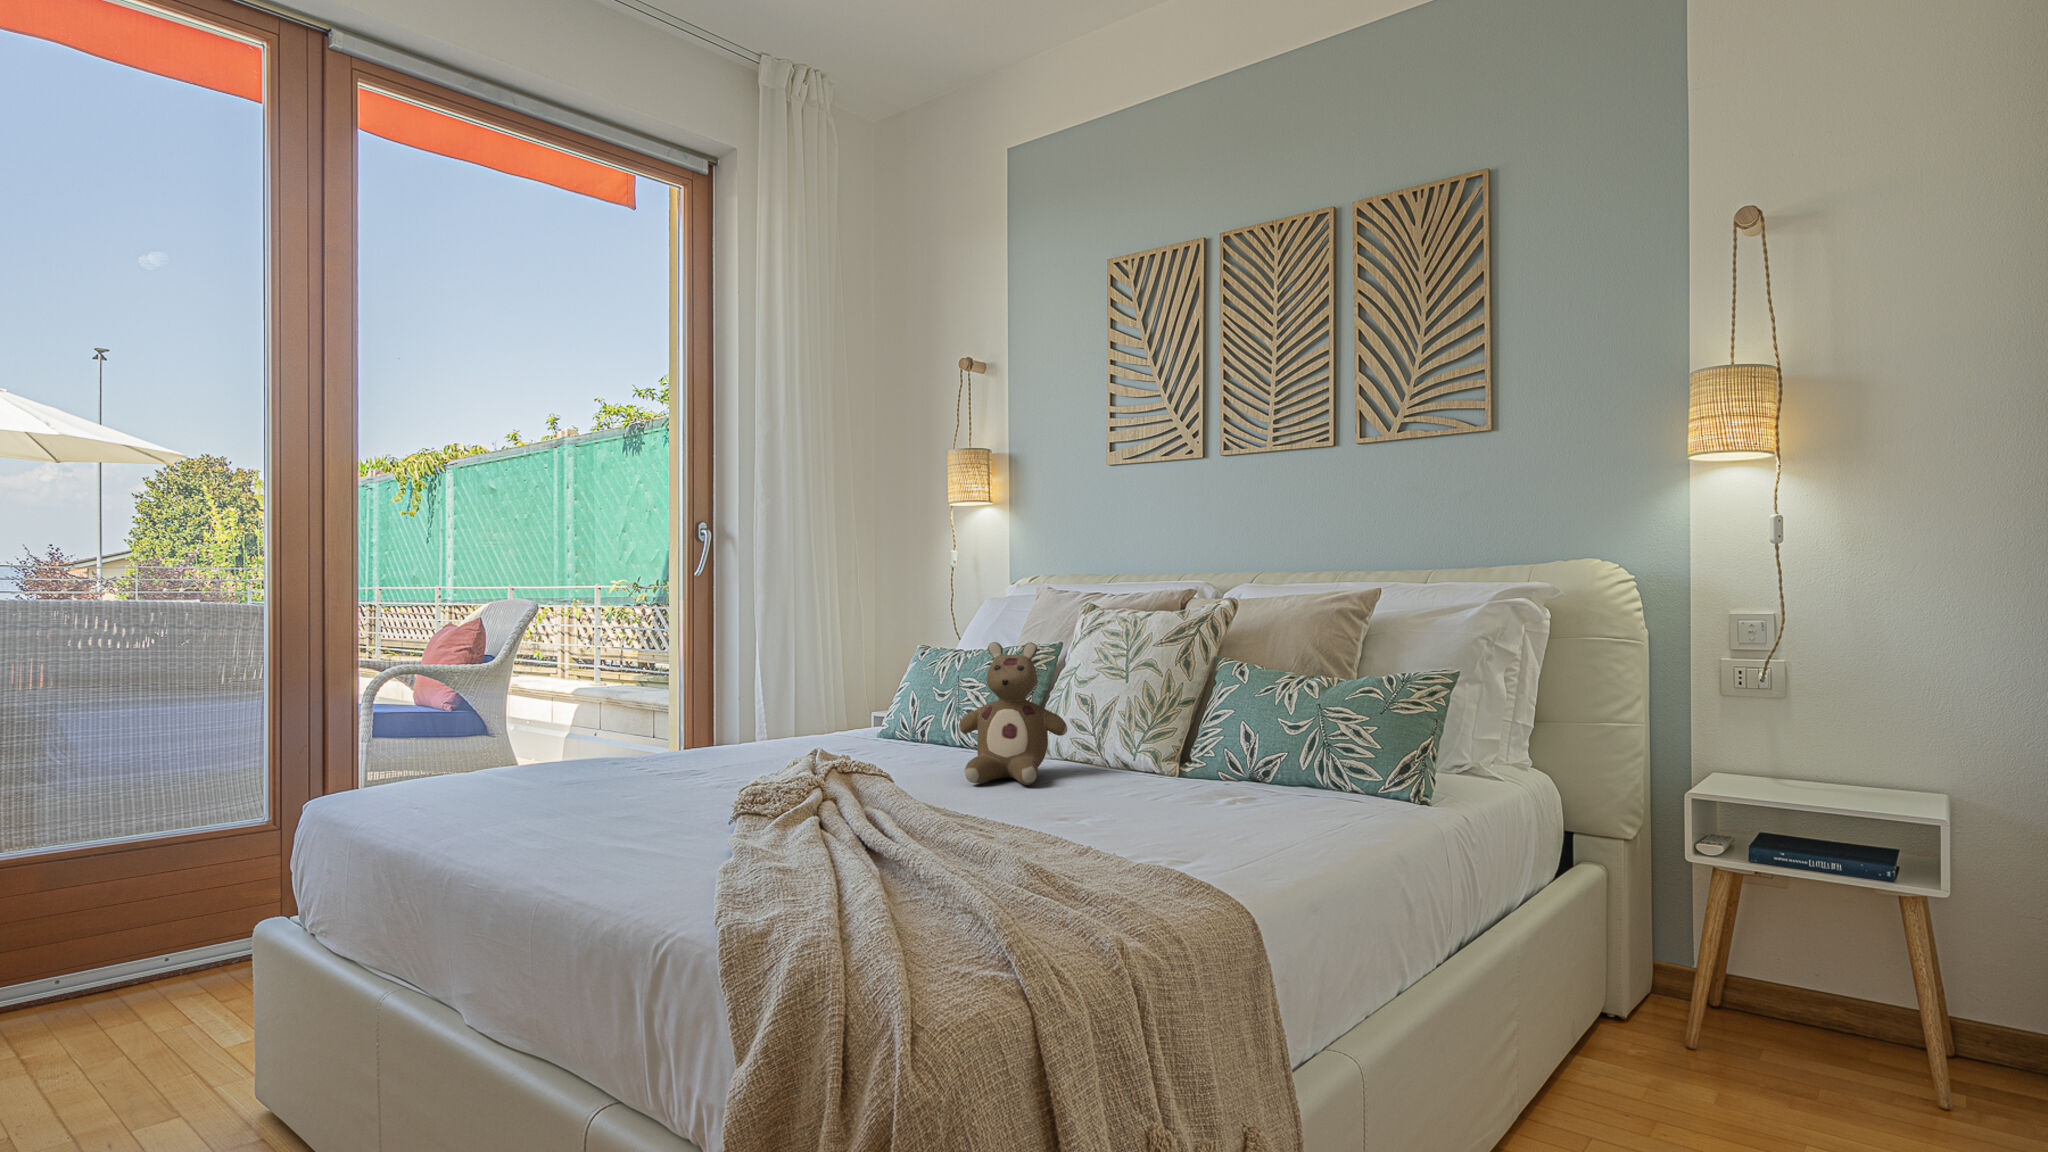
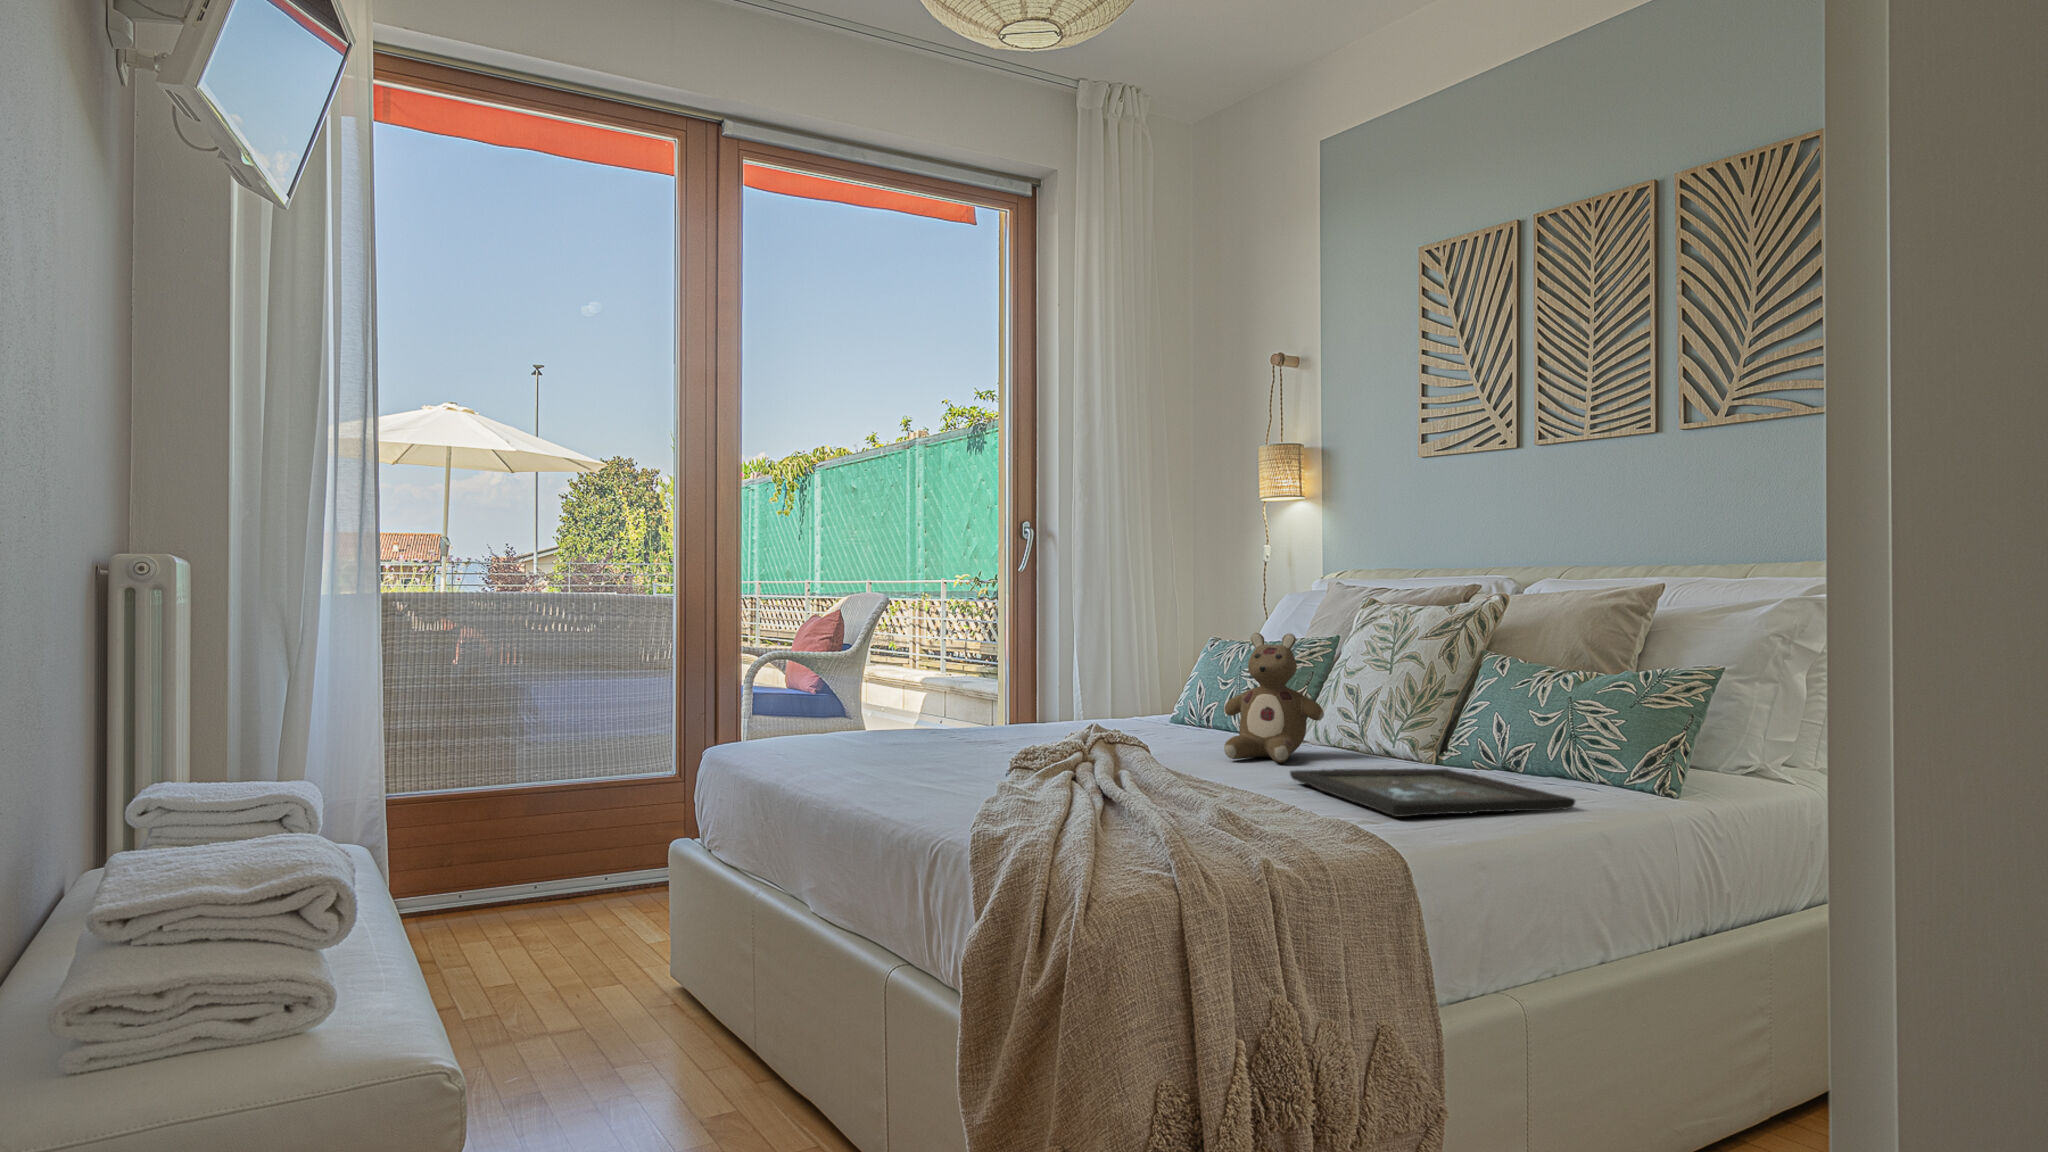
tray: none [1055,784,1367,858] -> present [1290,768,1575,817]

